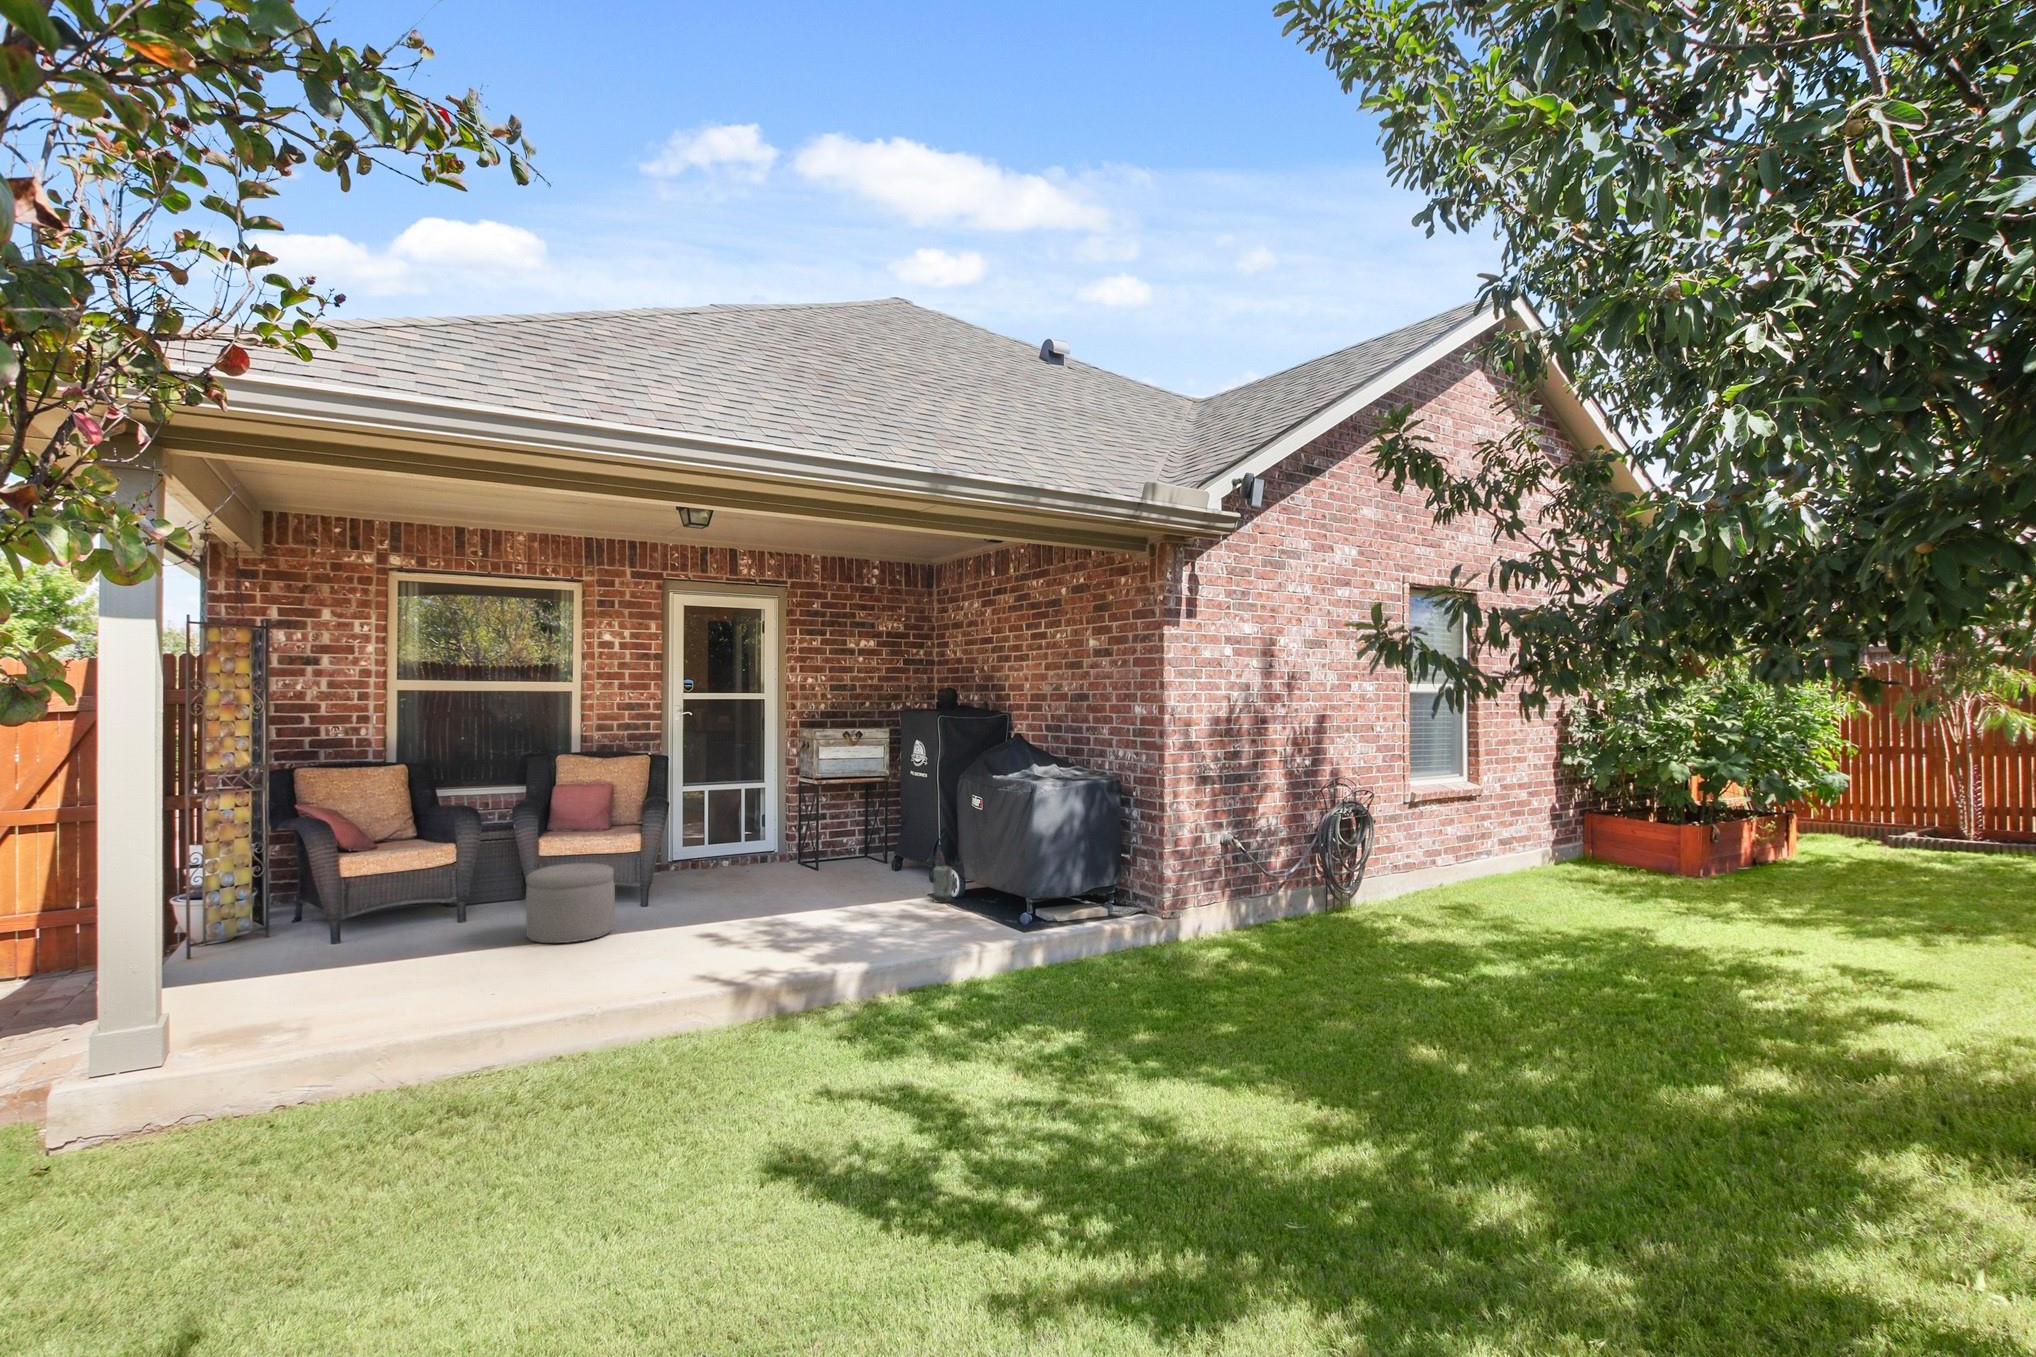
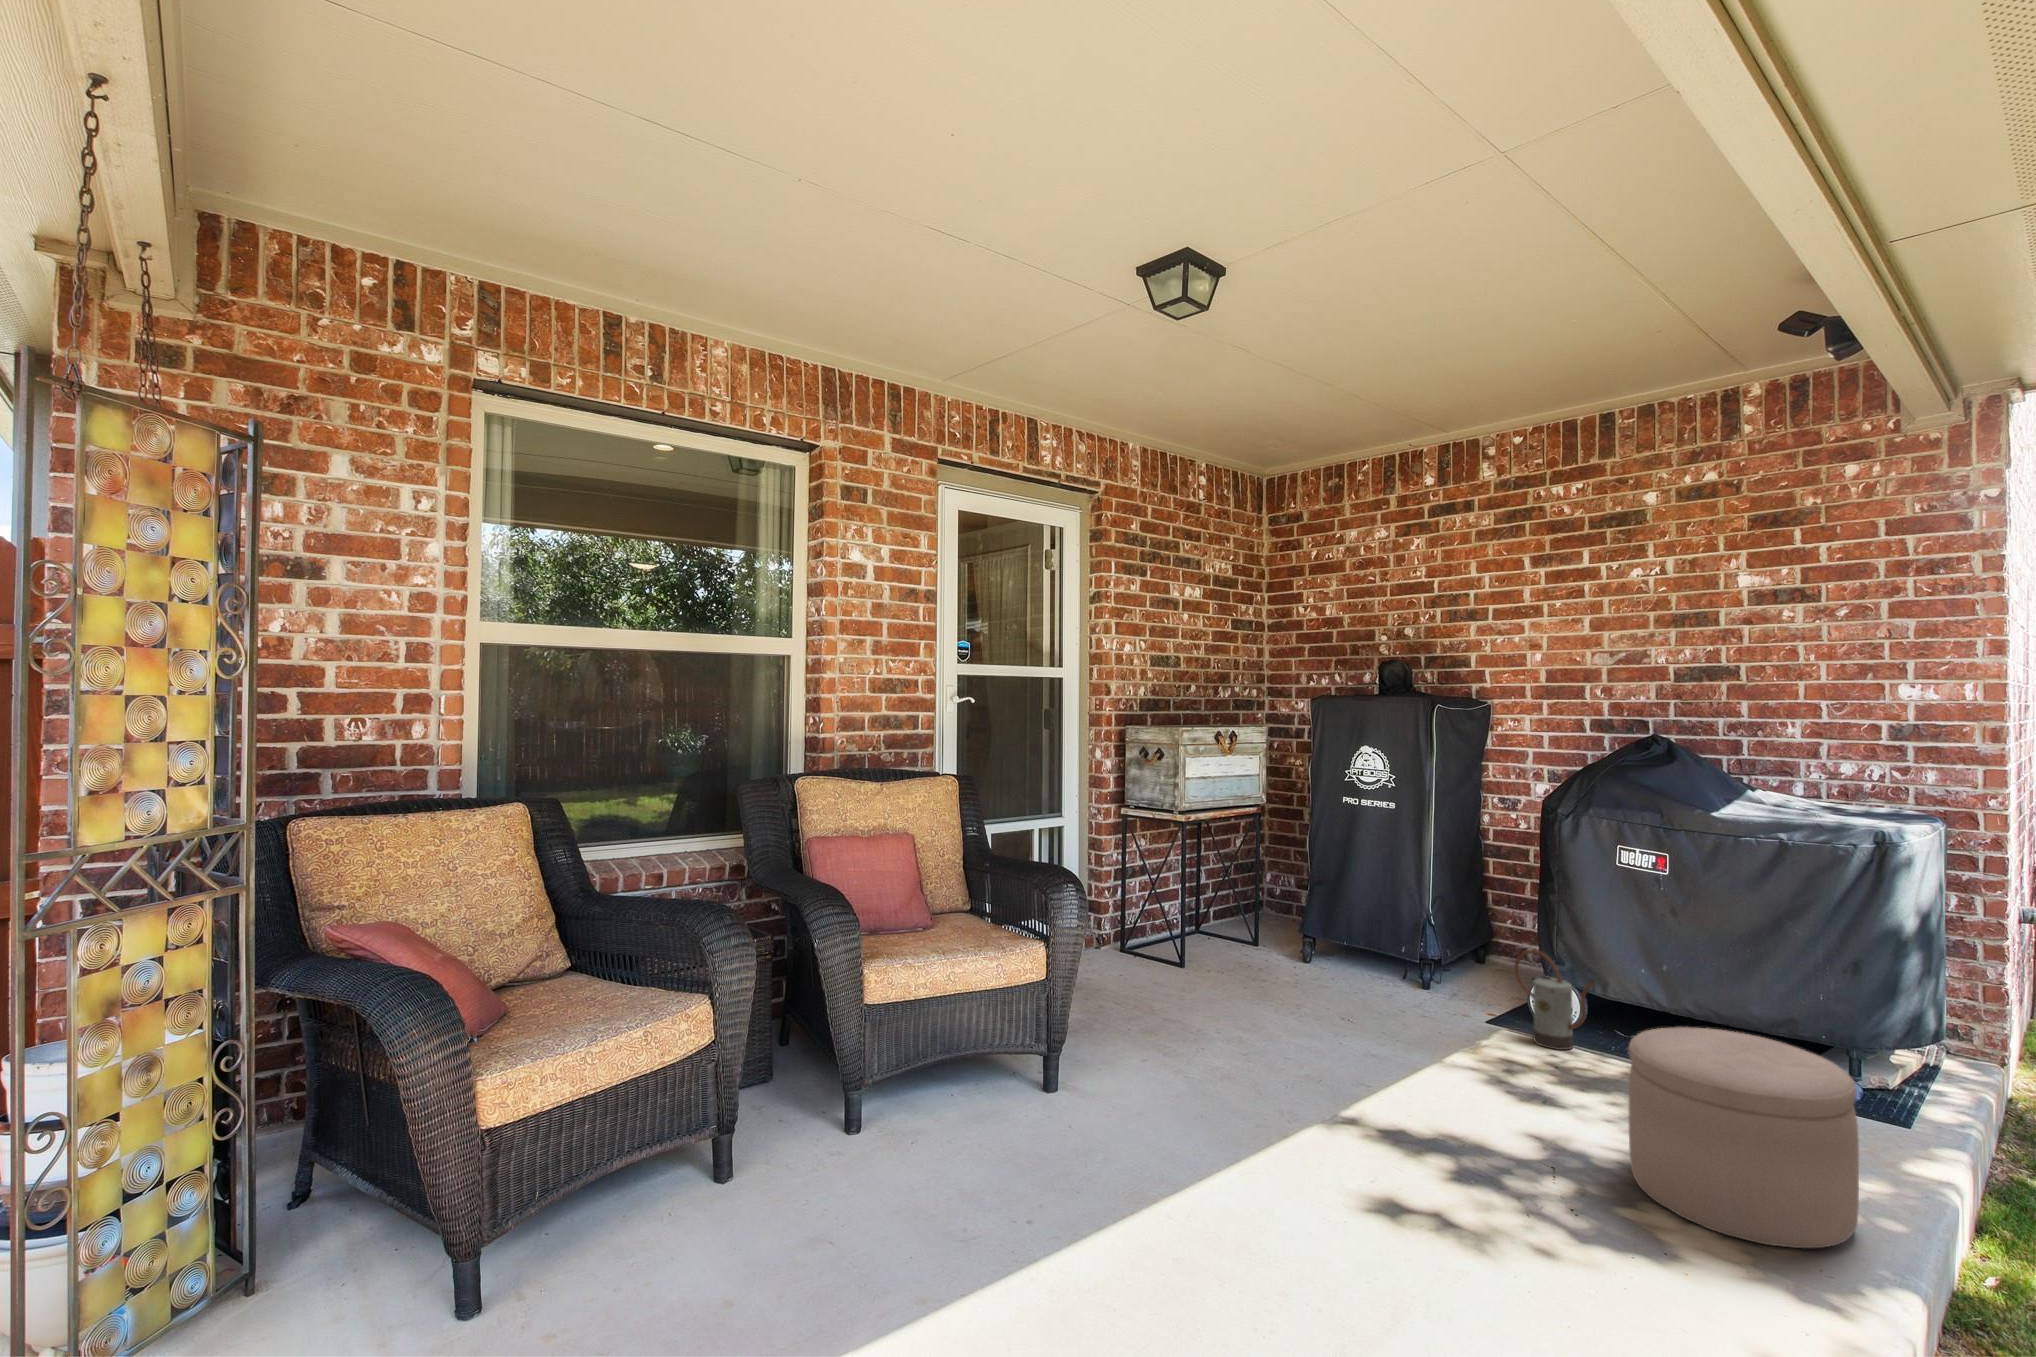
ottoman: present [526,863,615,943] -> present [1628,1027,1859,1248]

